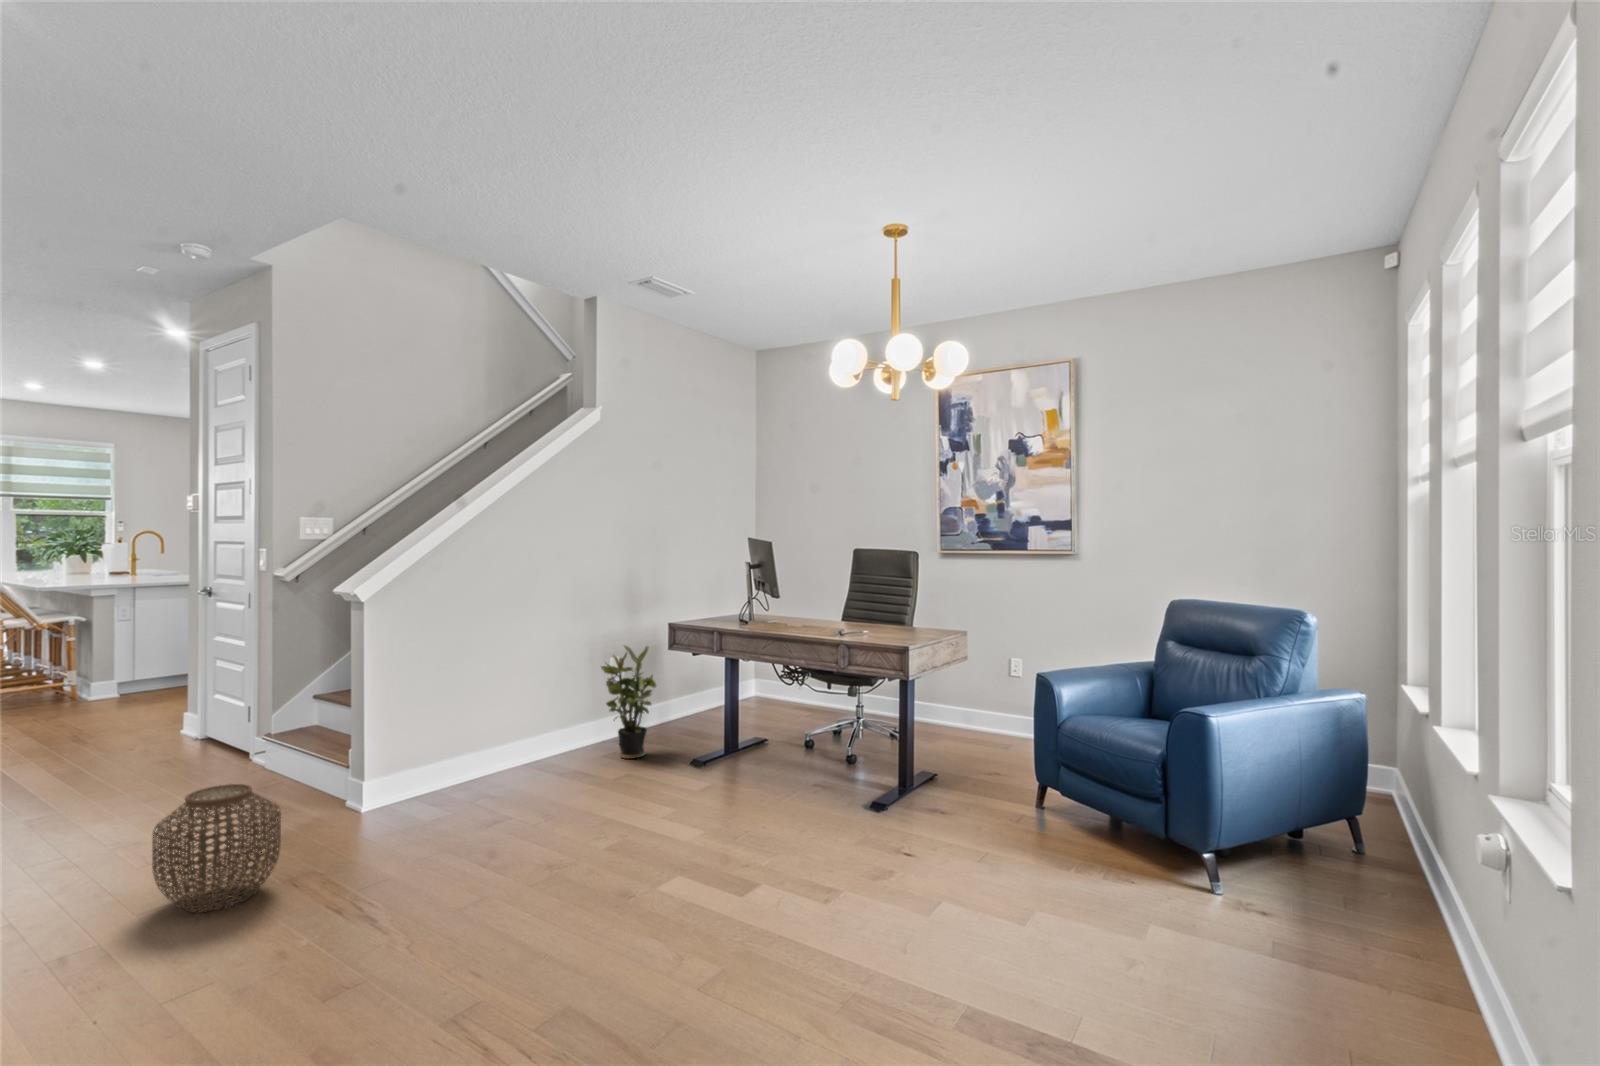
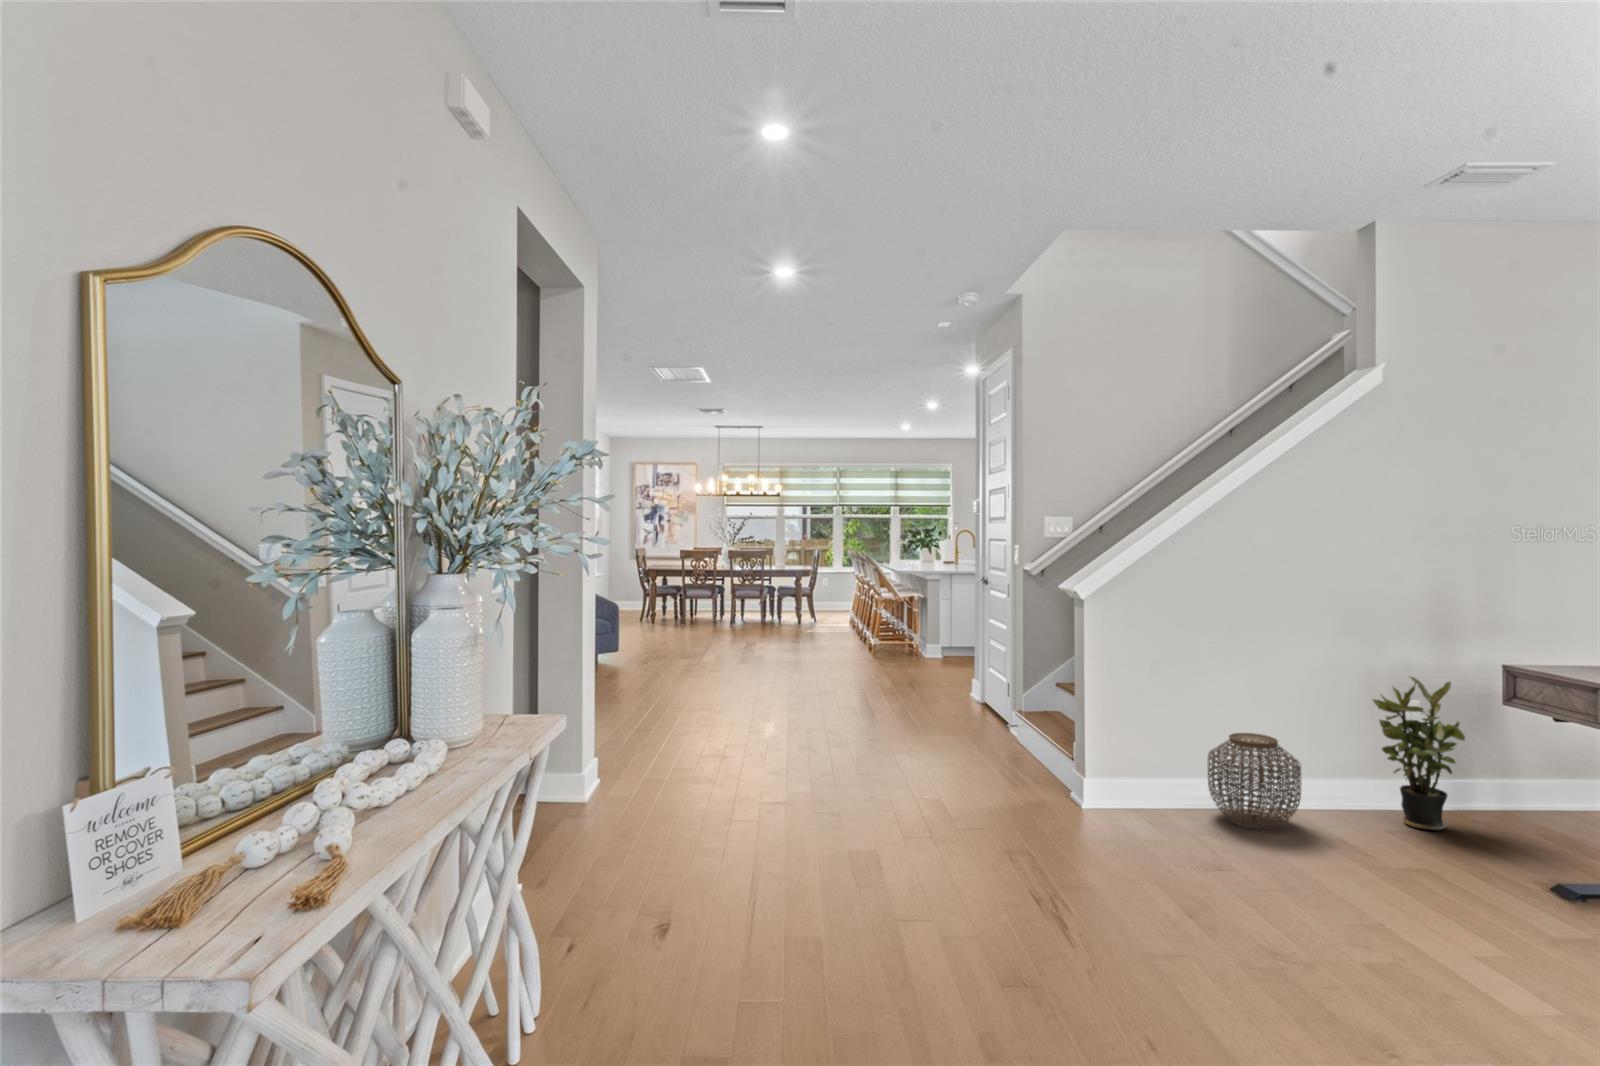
woven basket: present [152,784,281,912] -> present [1208,733,1301,830]

